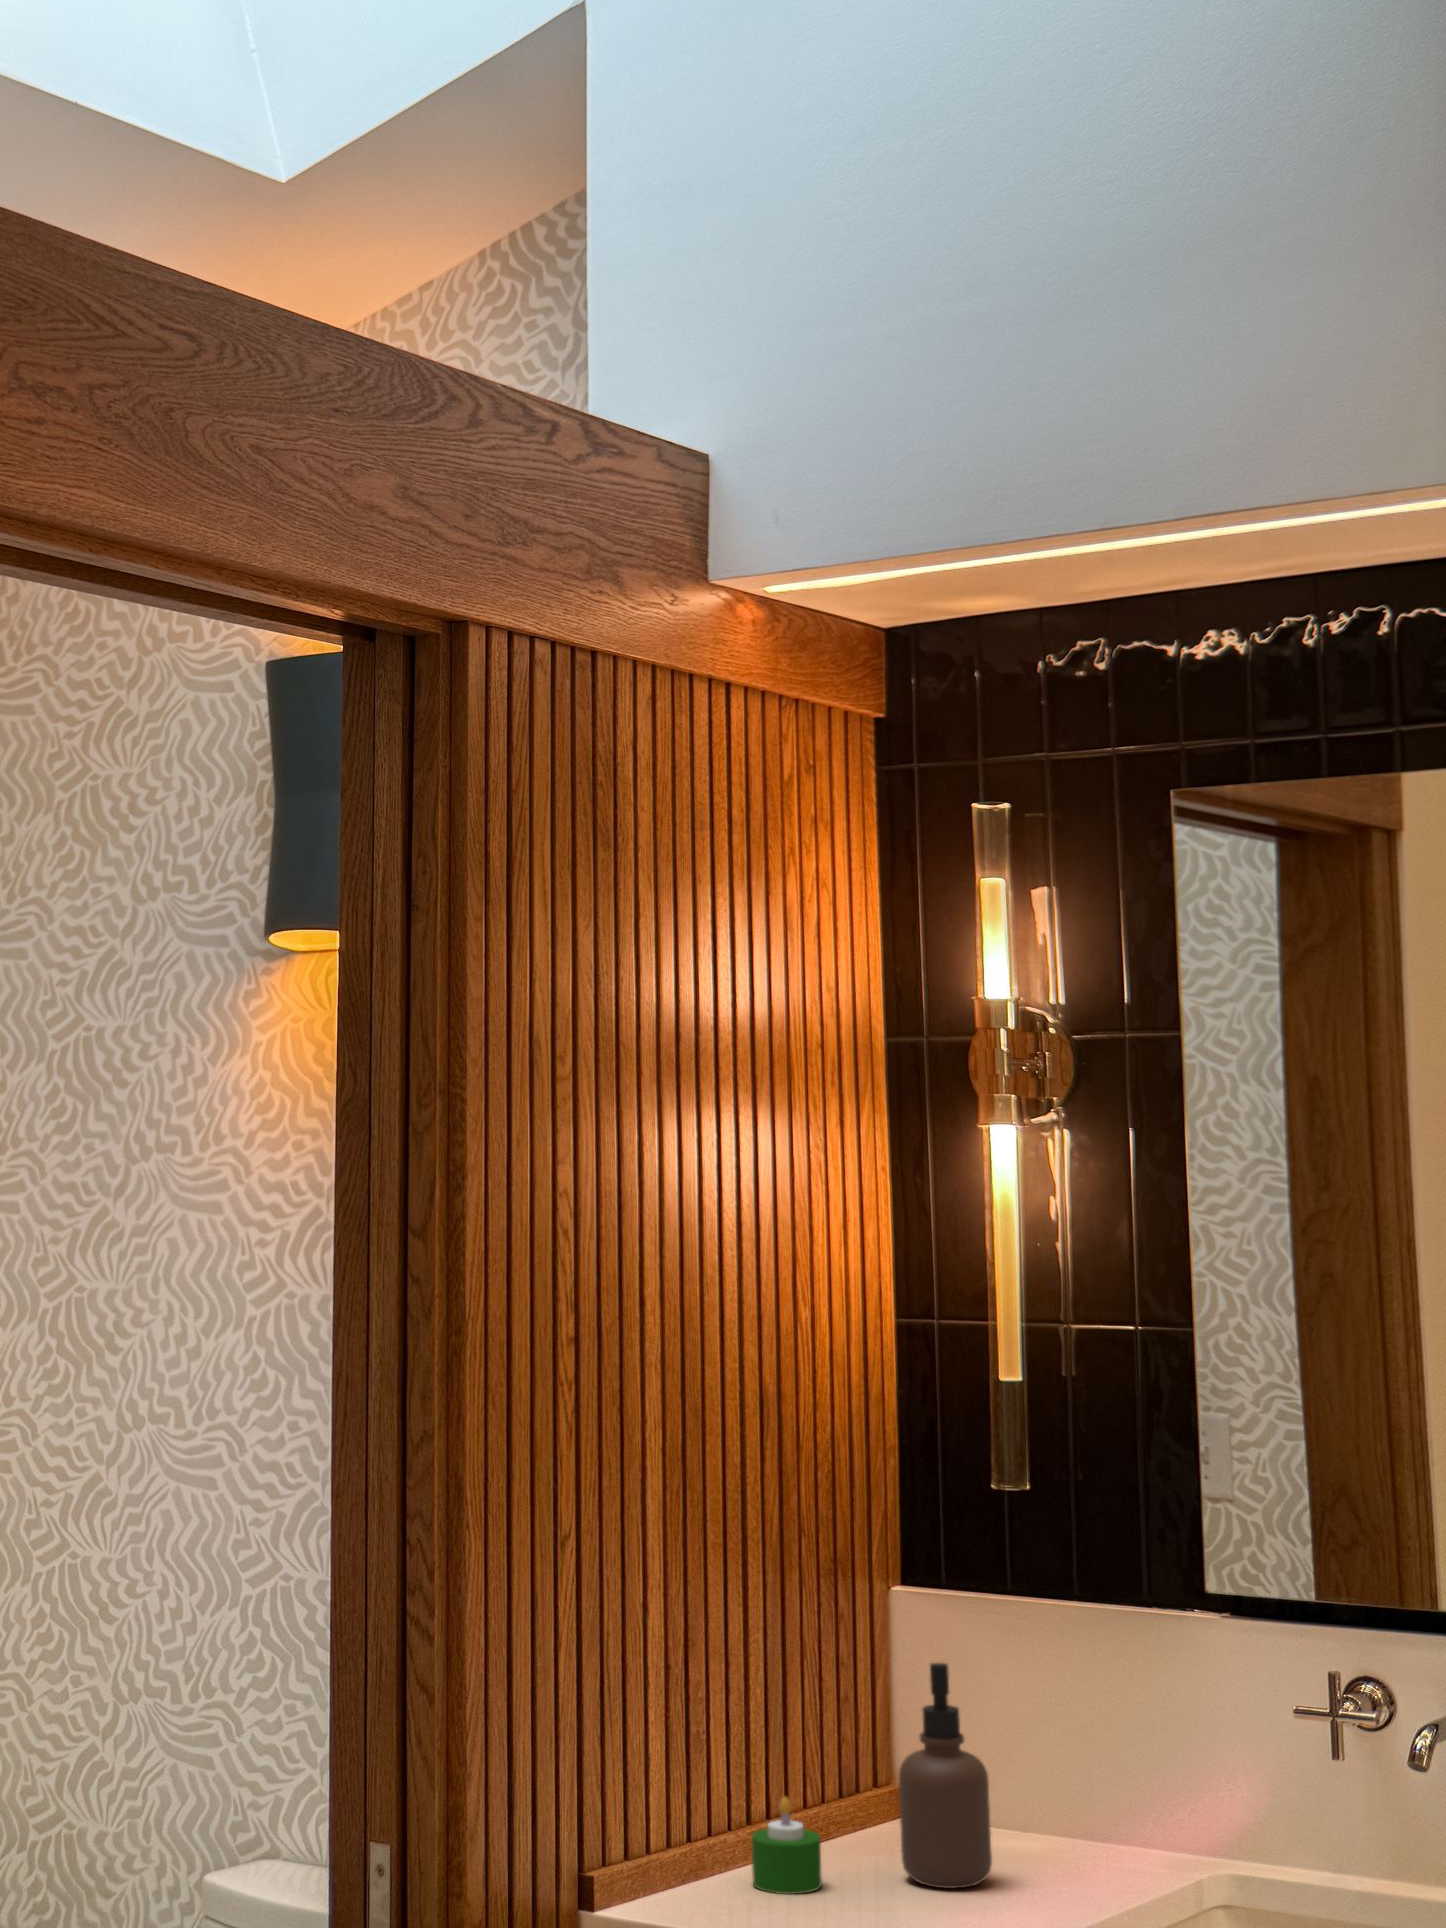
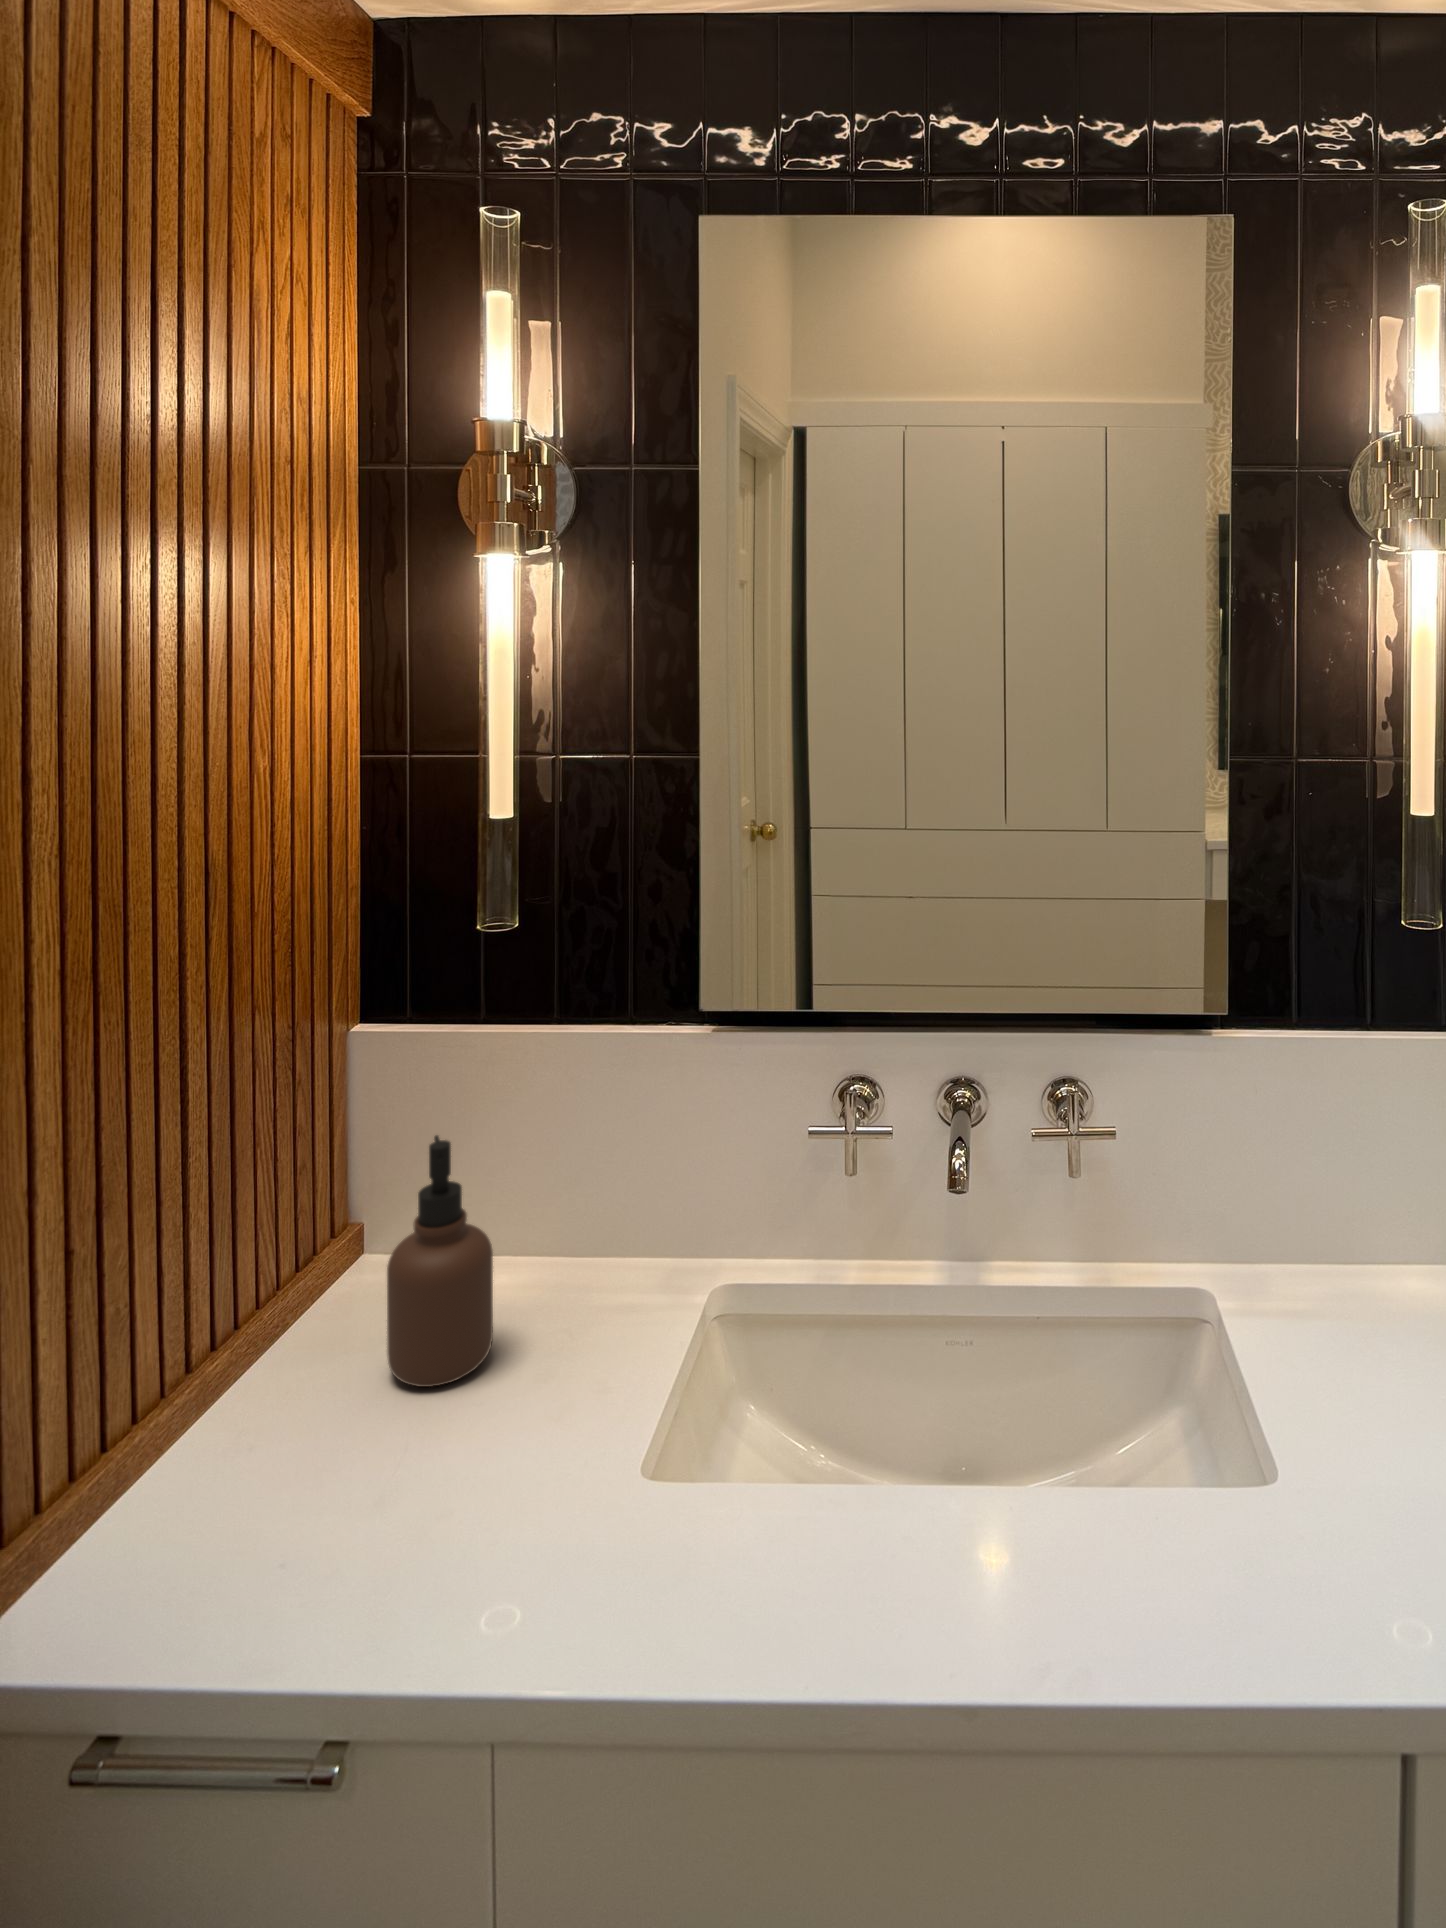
candle: present [752,1797,822,1894] -> none [195,1353,291,1481]

